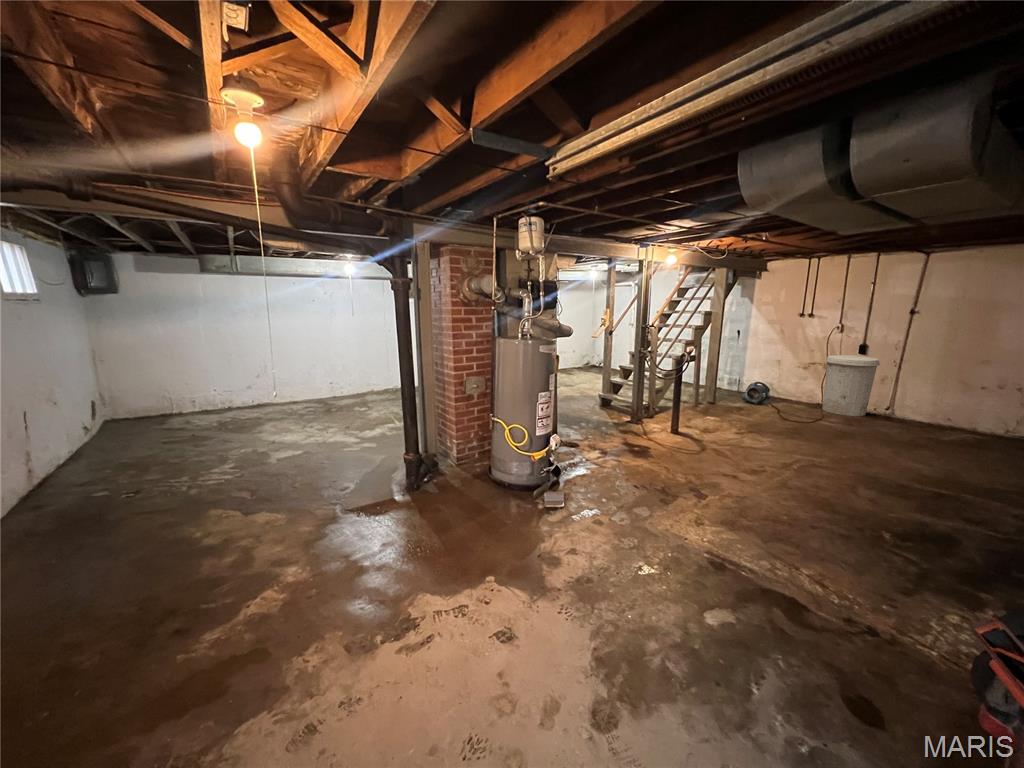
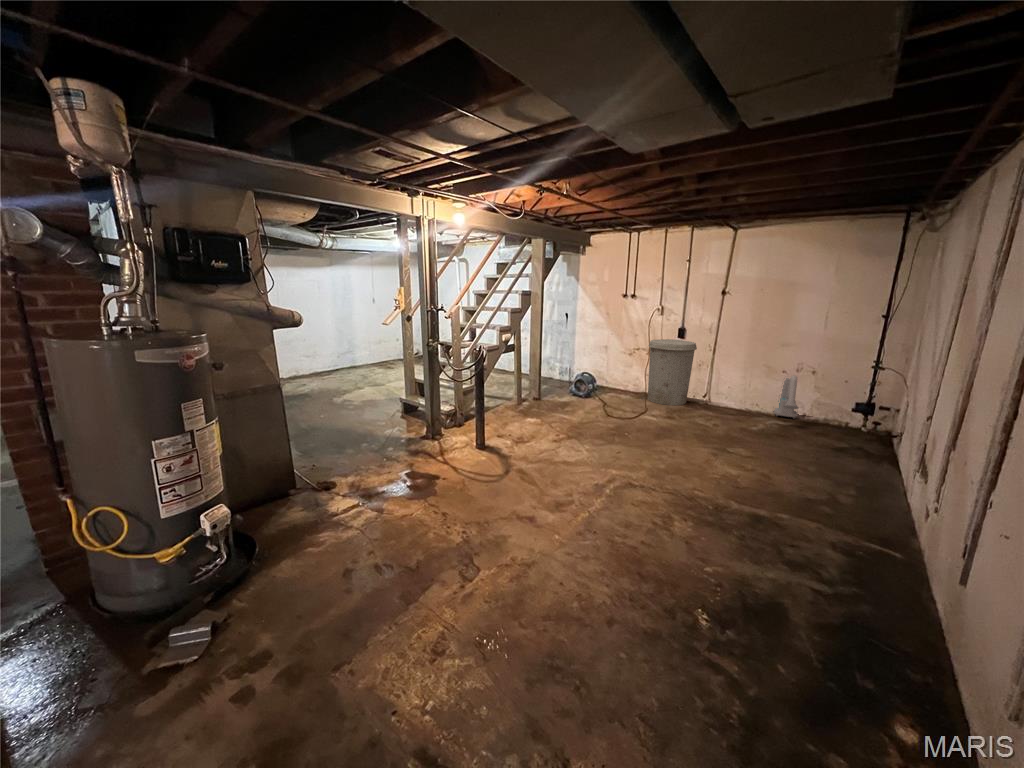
vacuum cleaner: none [971,393,1001,436] -> present [774,376,799,419]

